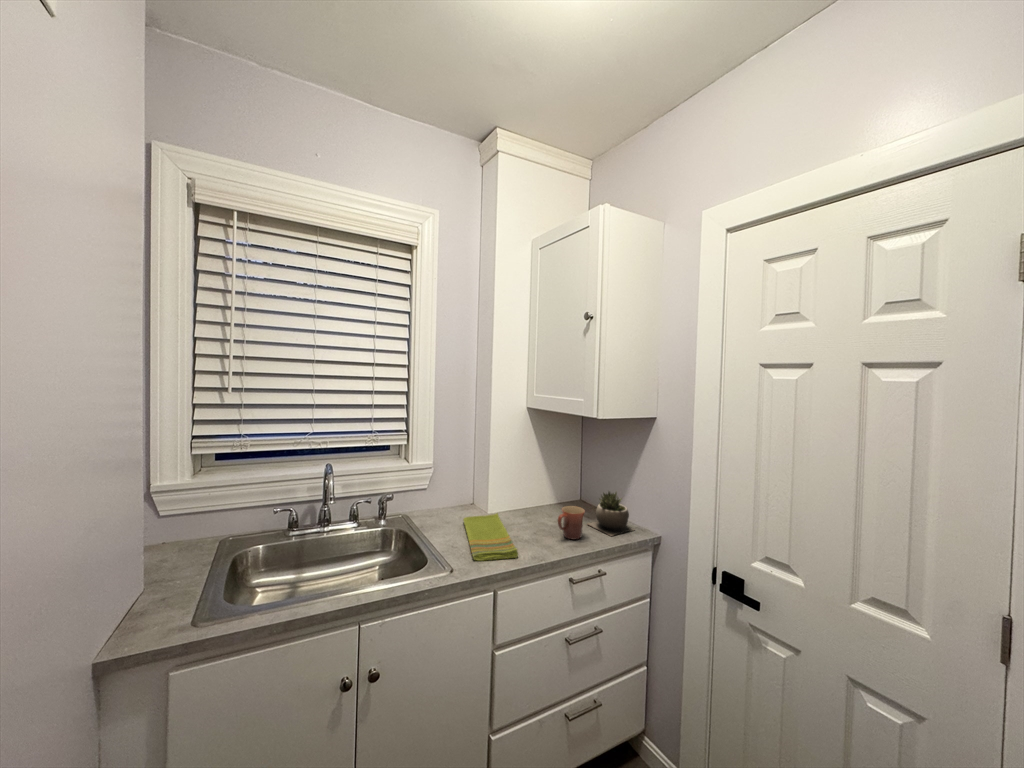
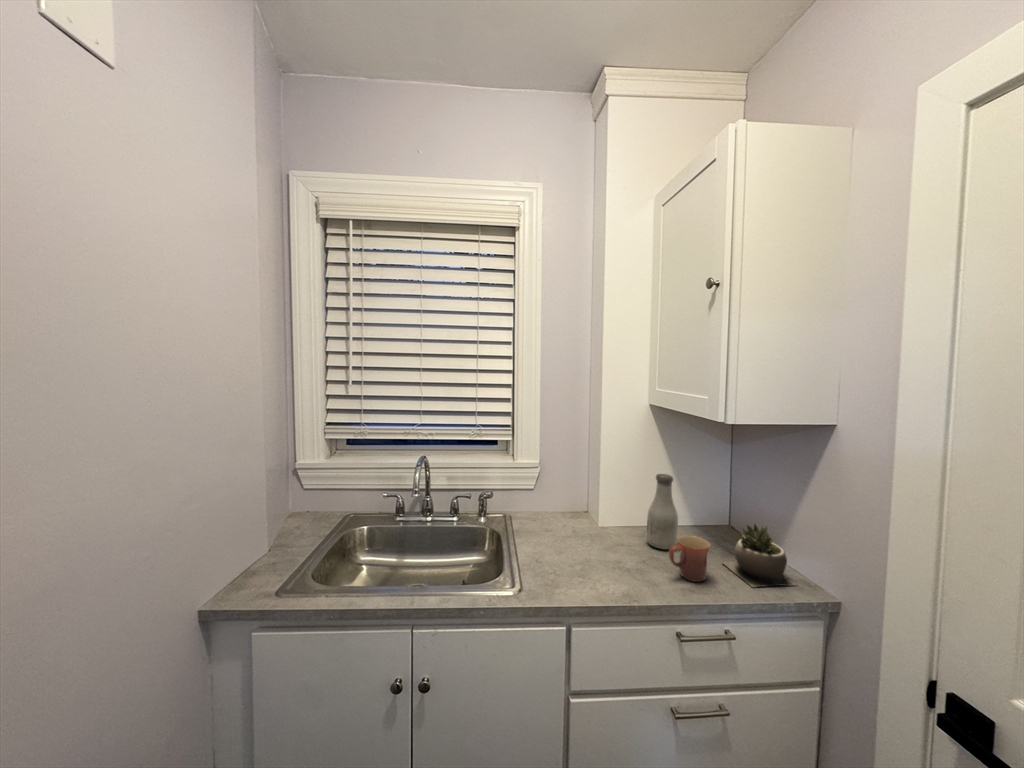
bottle: none [531,462,554,522] -> present [647,474,678,550]
dish towel: present [463,513,518,561] -> none [550,528,606,590]

